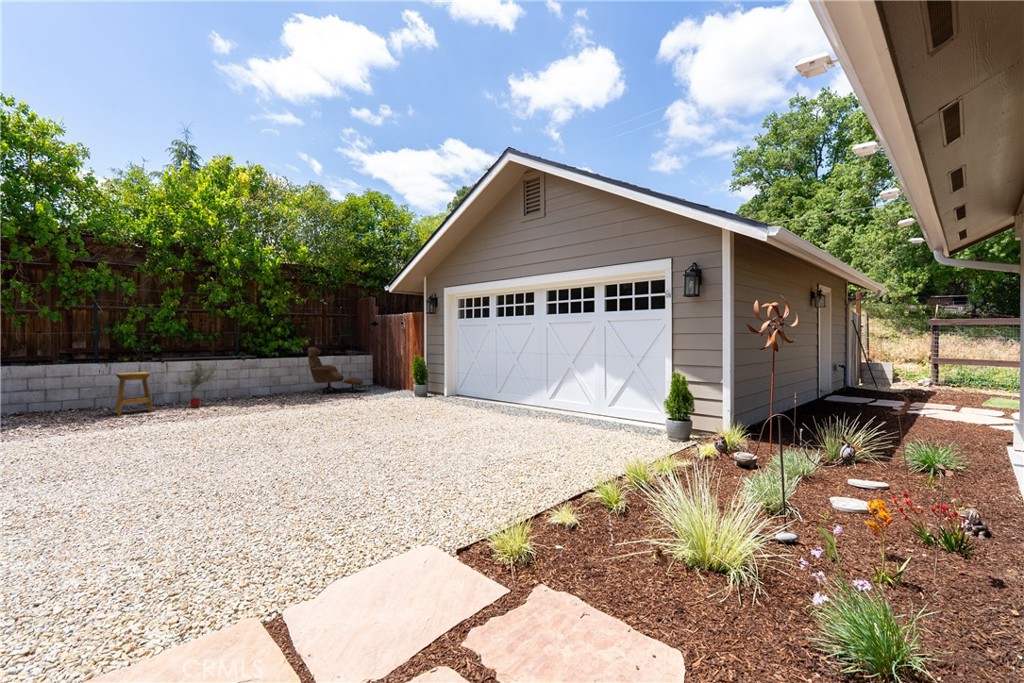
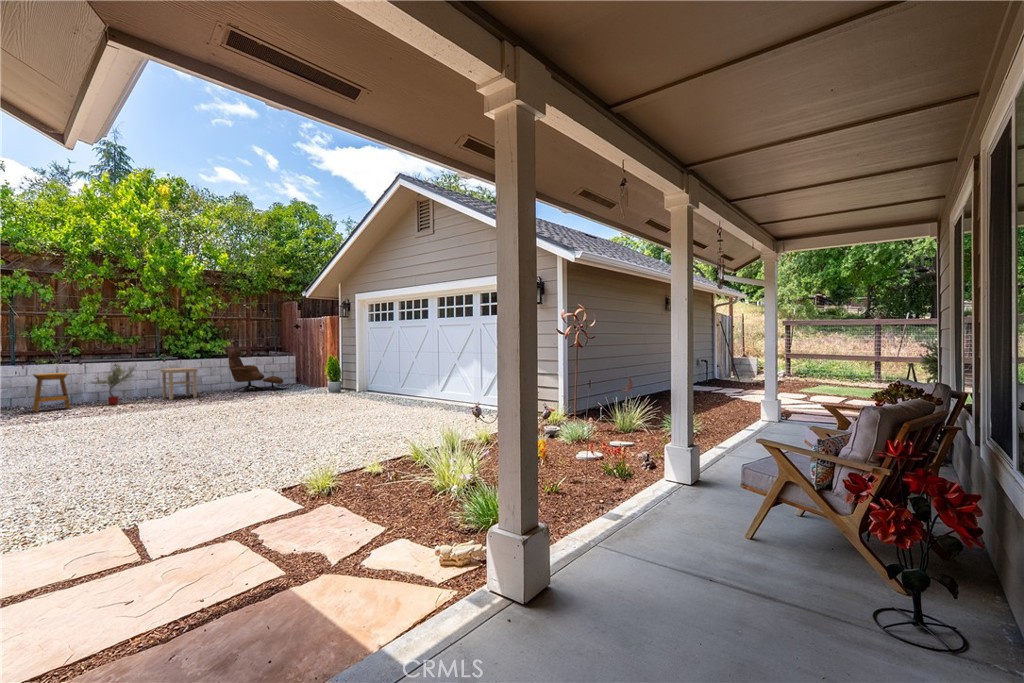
side table: none [240,367,281,402] -> present [160,368,198,400]

